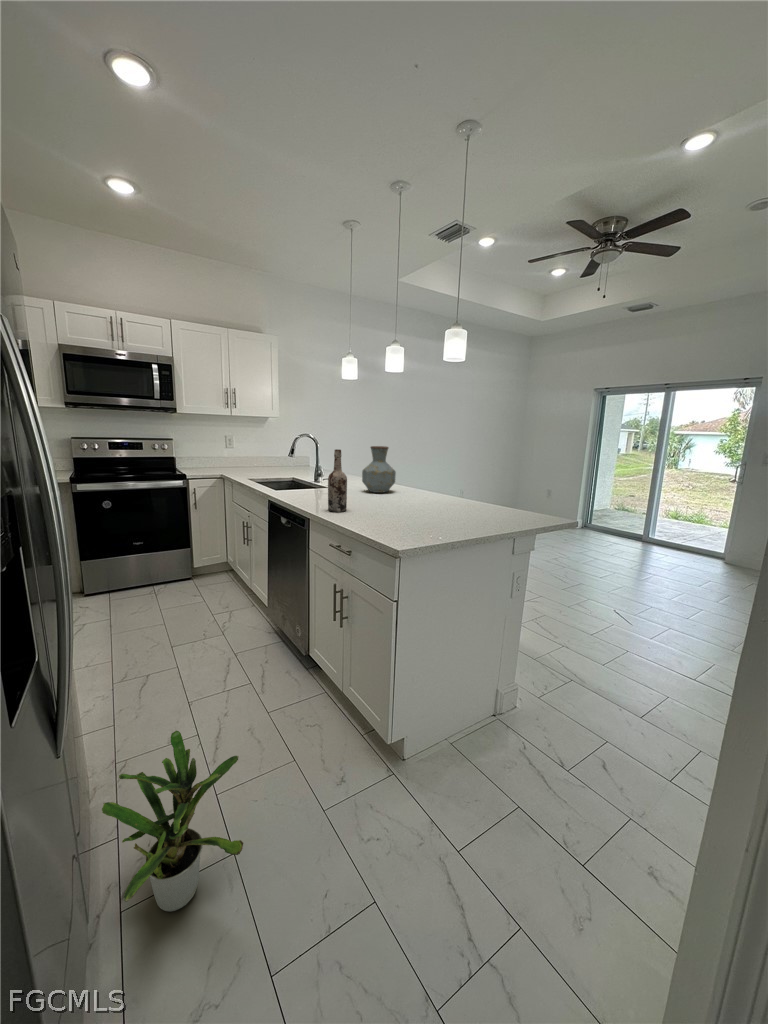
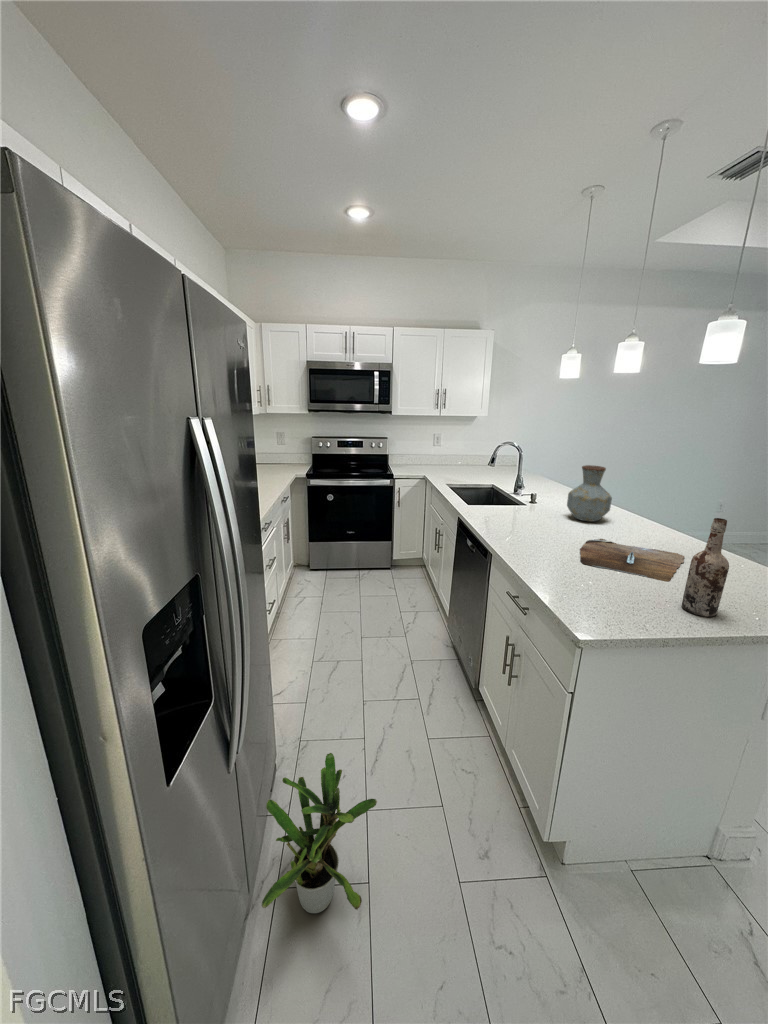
wine bottle: present [328,449,347,512] -> present [682,518,729,617]
cutting board: none [381,500,452,516] -> present [580,539,684,581]

